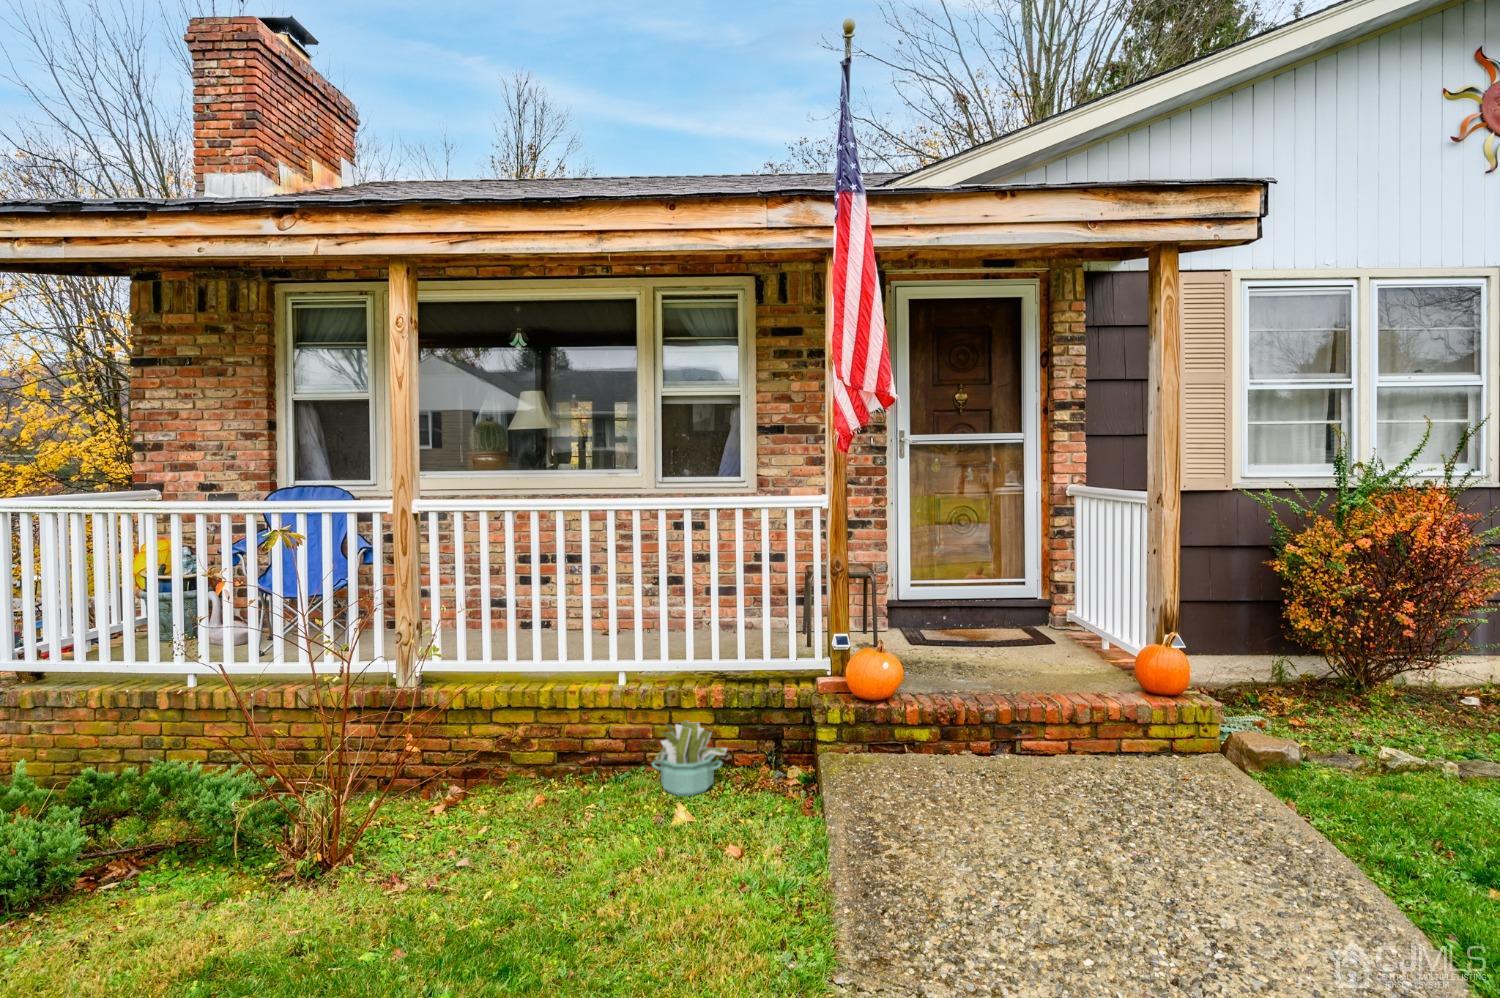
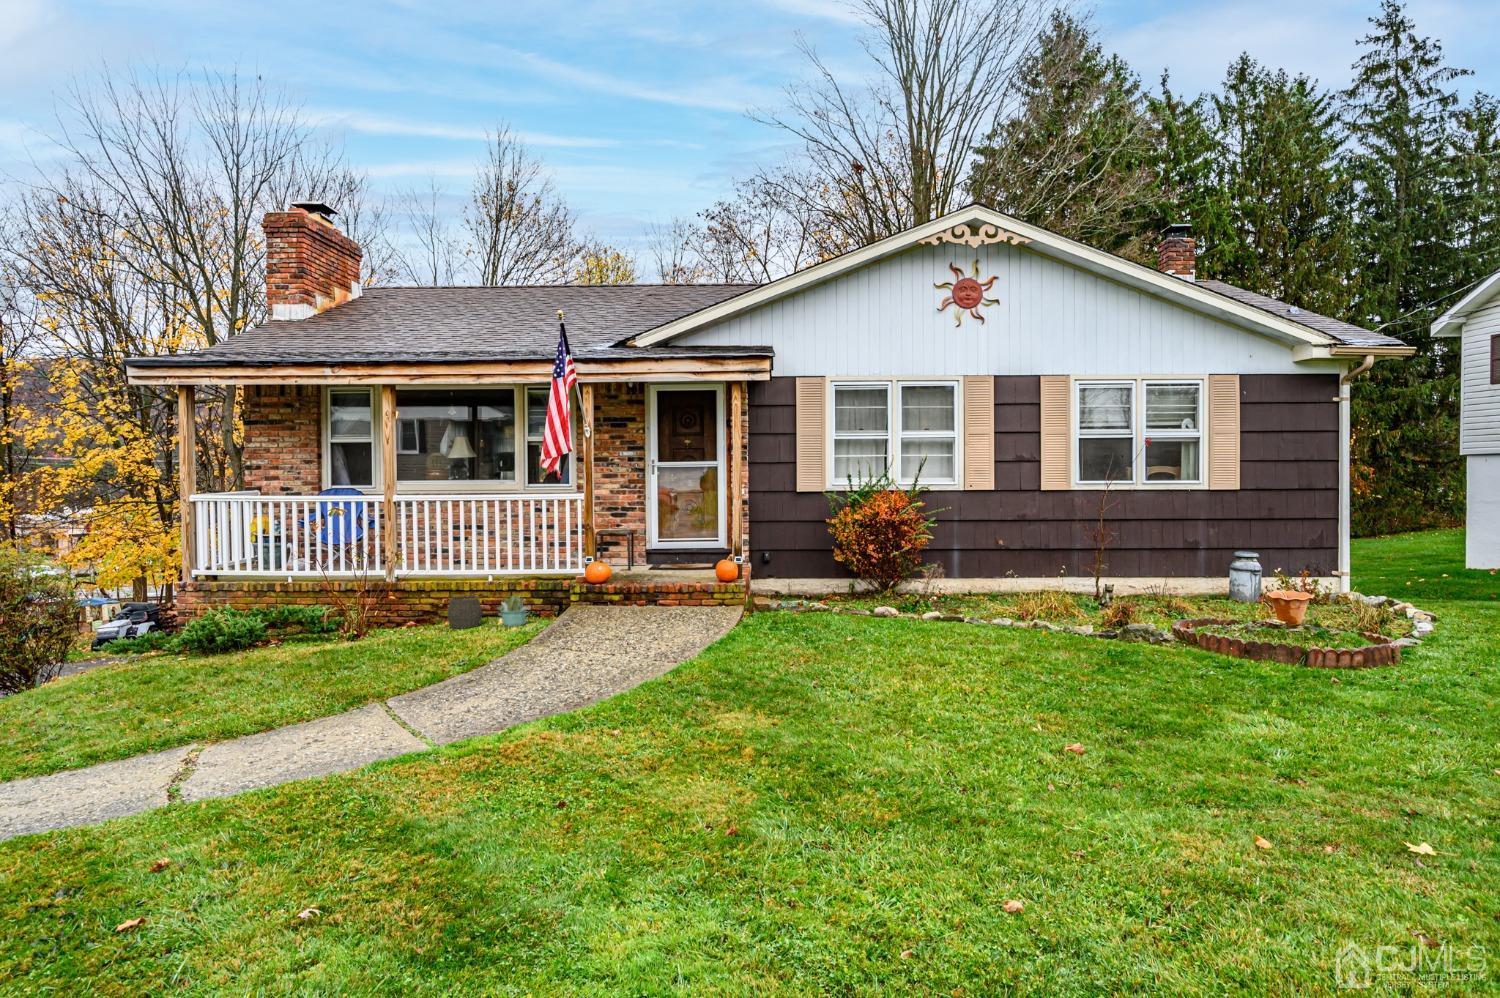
woven basket: none [539,720,615,805] -> present [447,595,482,629]

